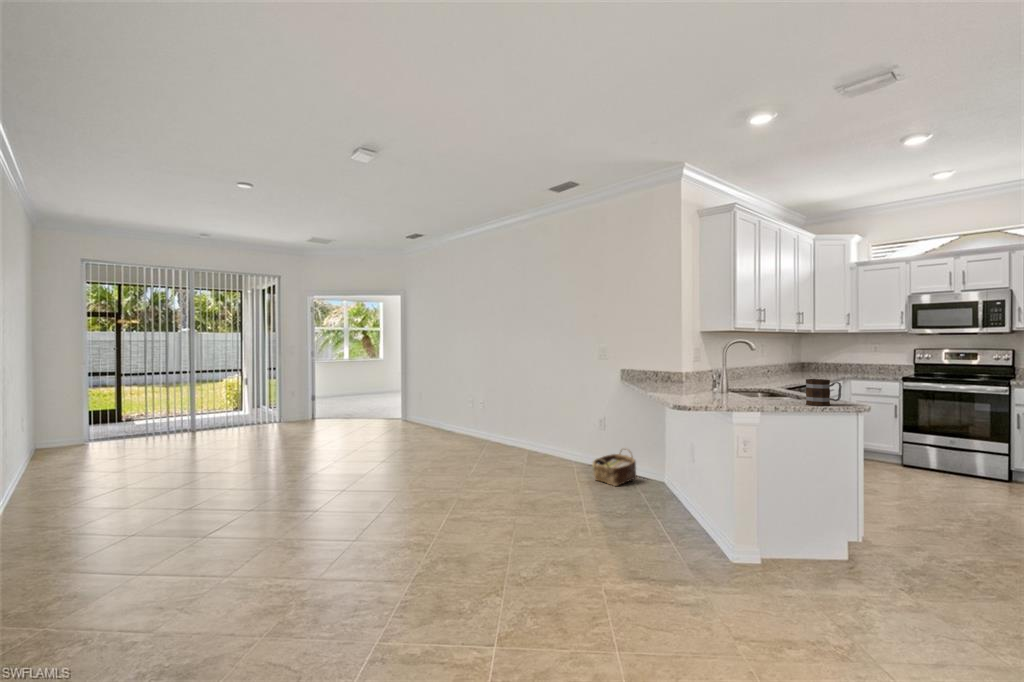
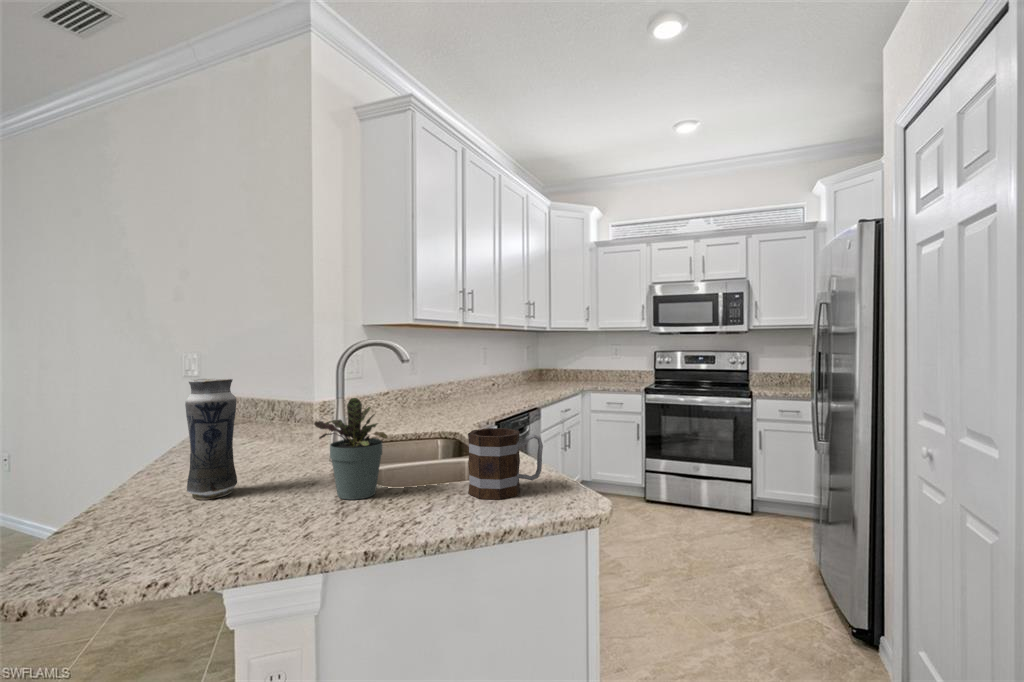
vase: none [680,356,699,401] -> present [185,378,237,499]
potted plant: none [737,364,768,403] -> present [314,398,387,500]
woven basket: present [593,449,637,486] -> none [130,547,237,643]

